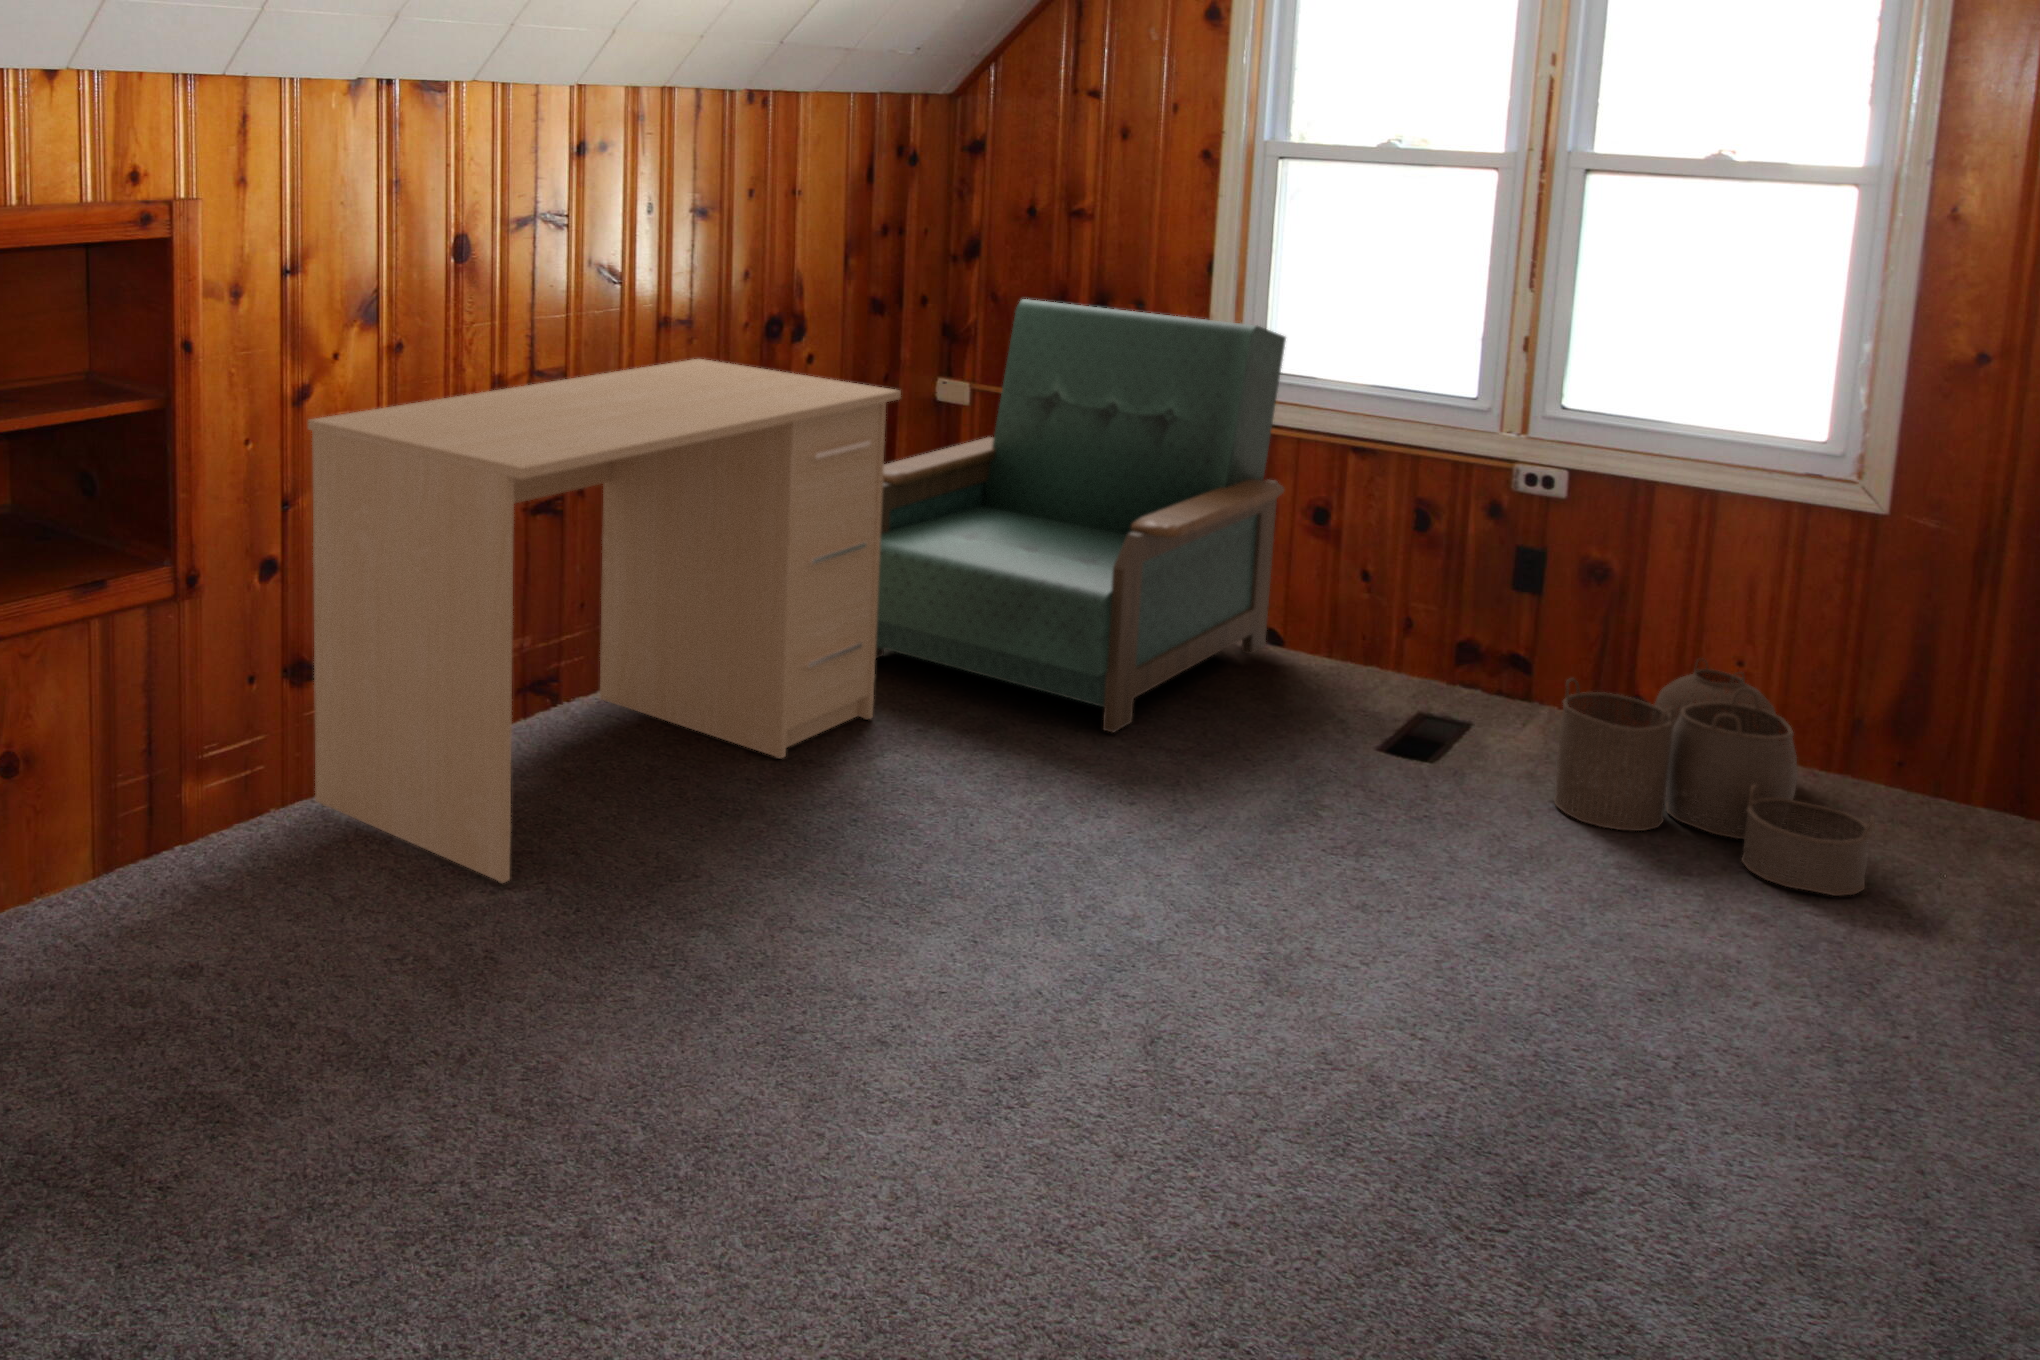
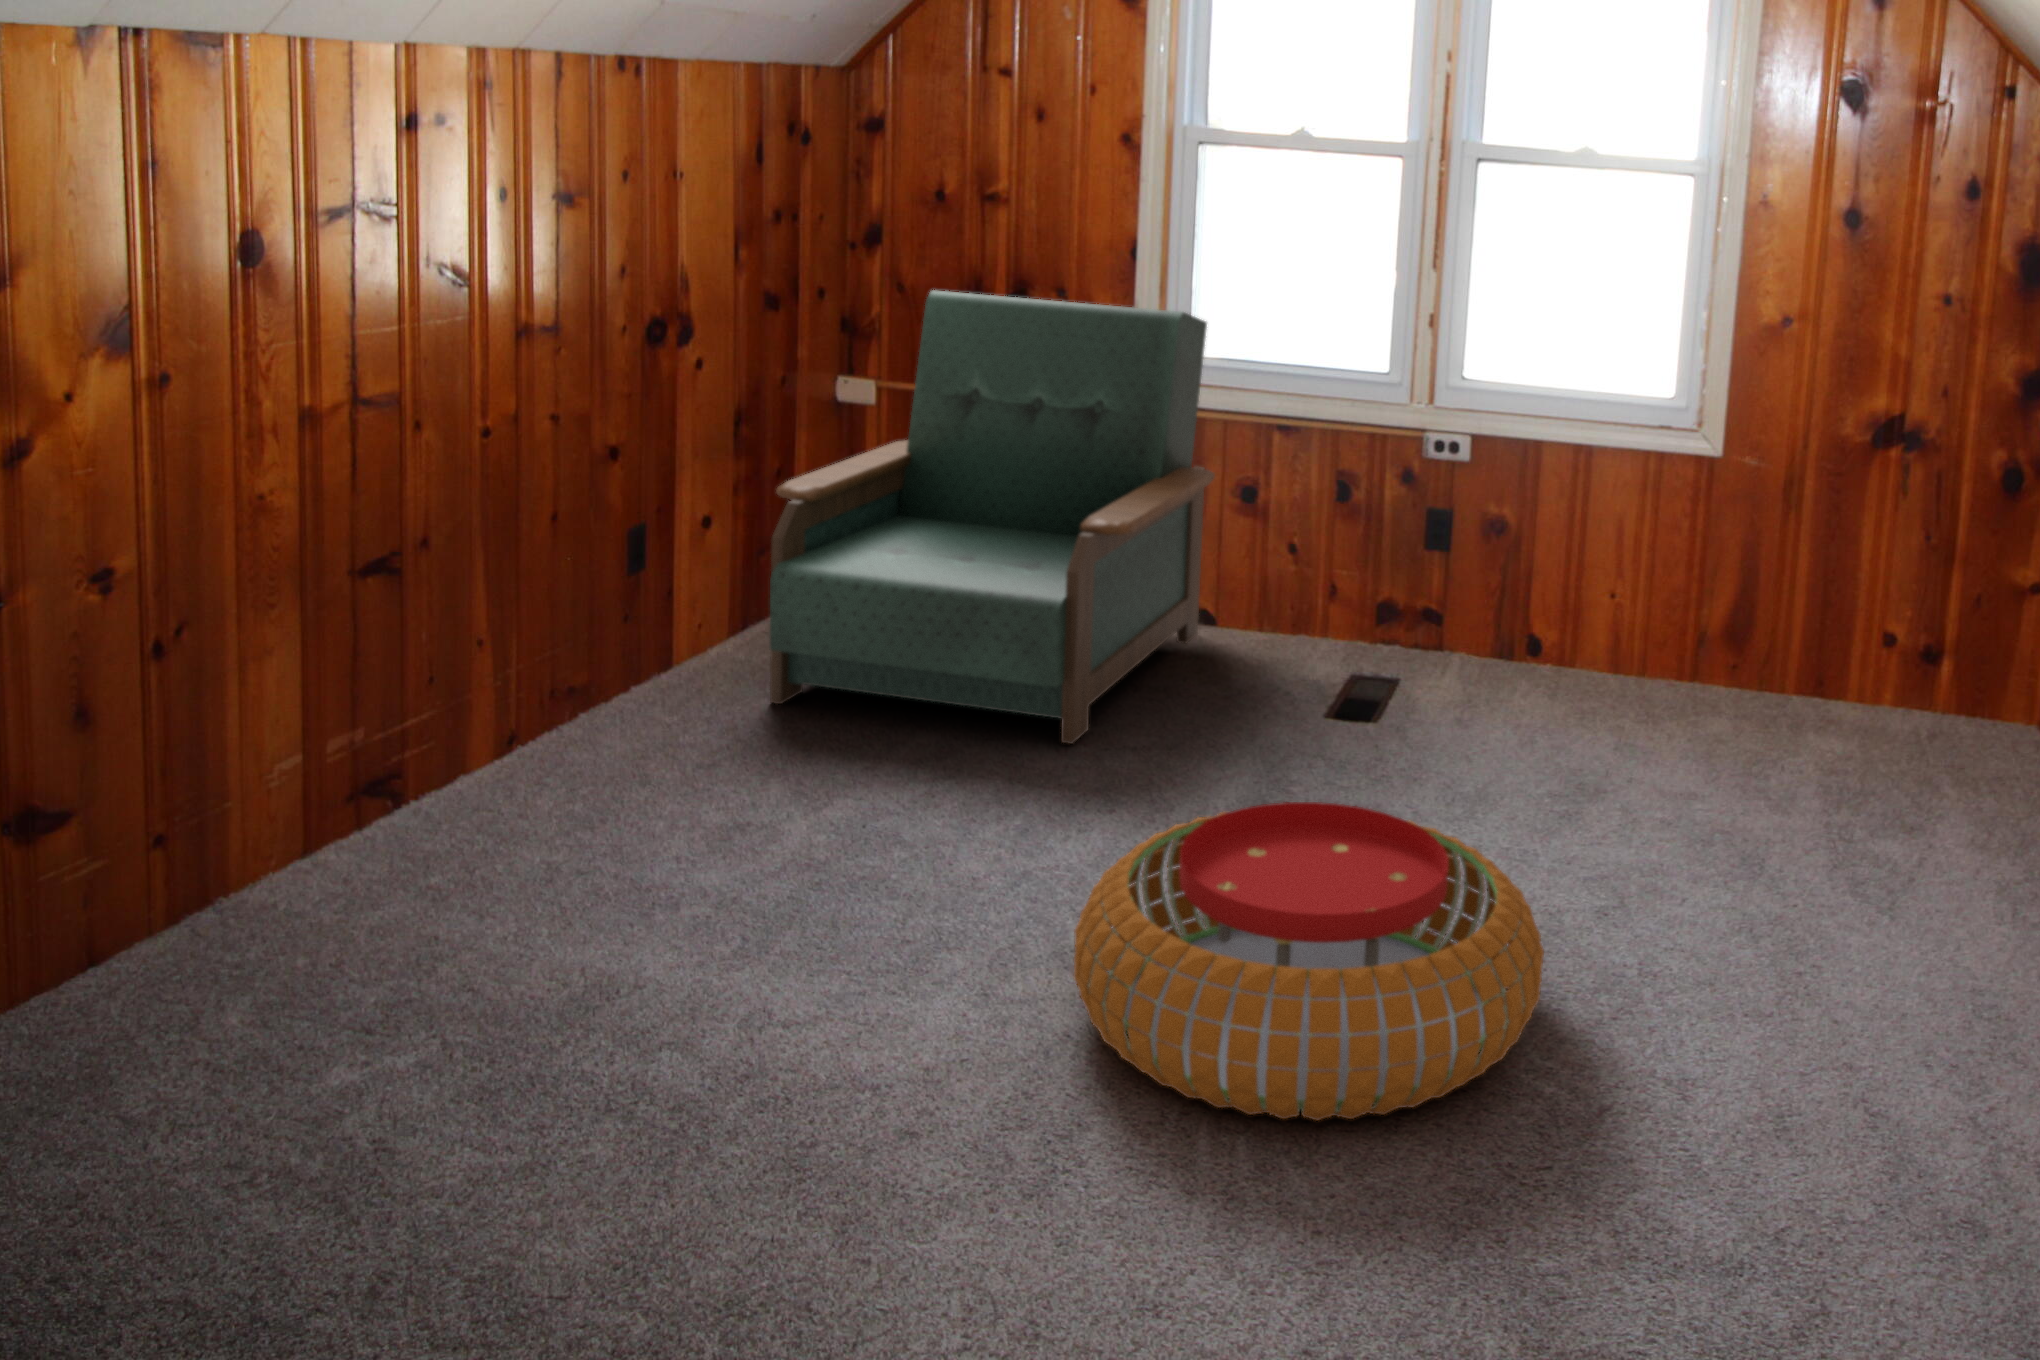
desk: present [308,359,901,884] -> none [43,371,830,1042]
woven basket: present [1554,660,1875,896] -> none [1488,603,1751,803]
pouf: none [1050,807,1539,1128] -> present [1074,802,1544,1120]

